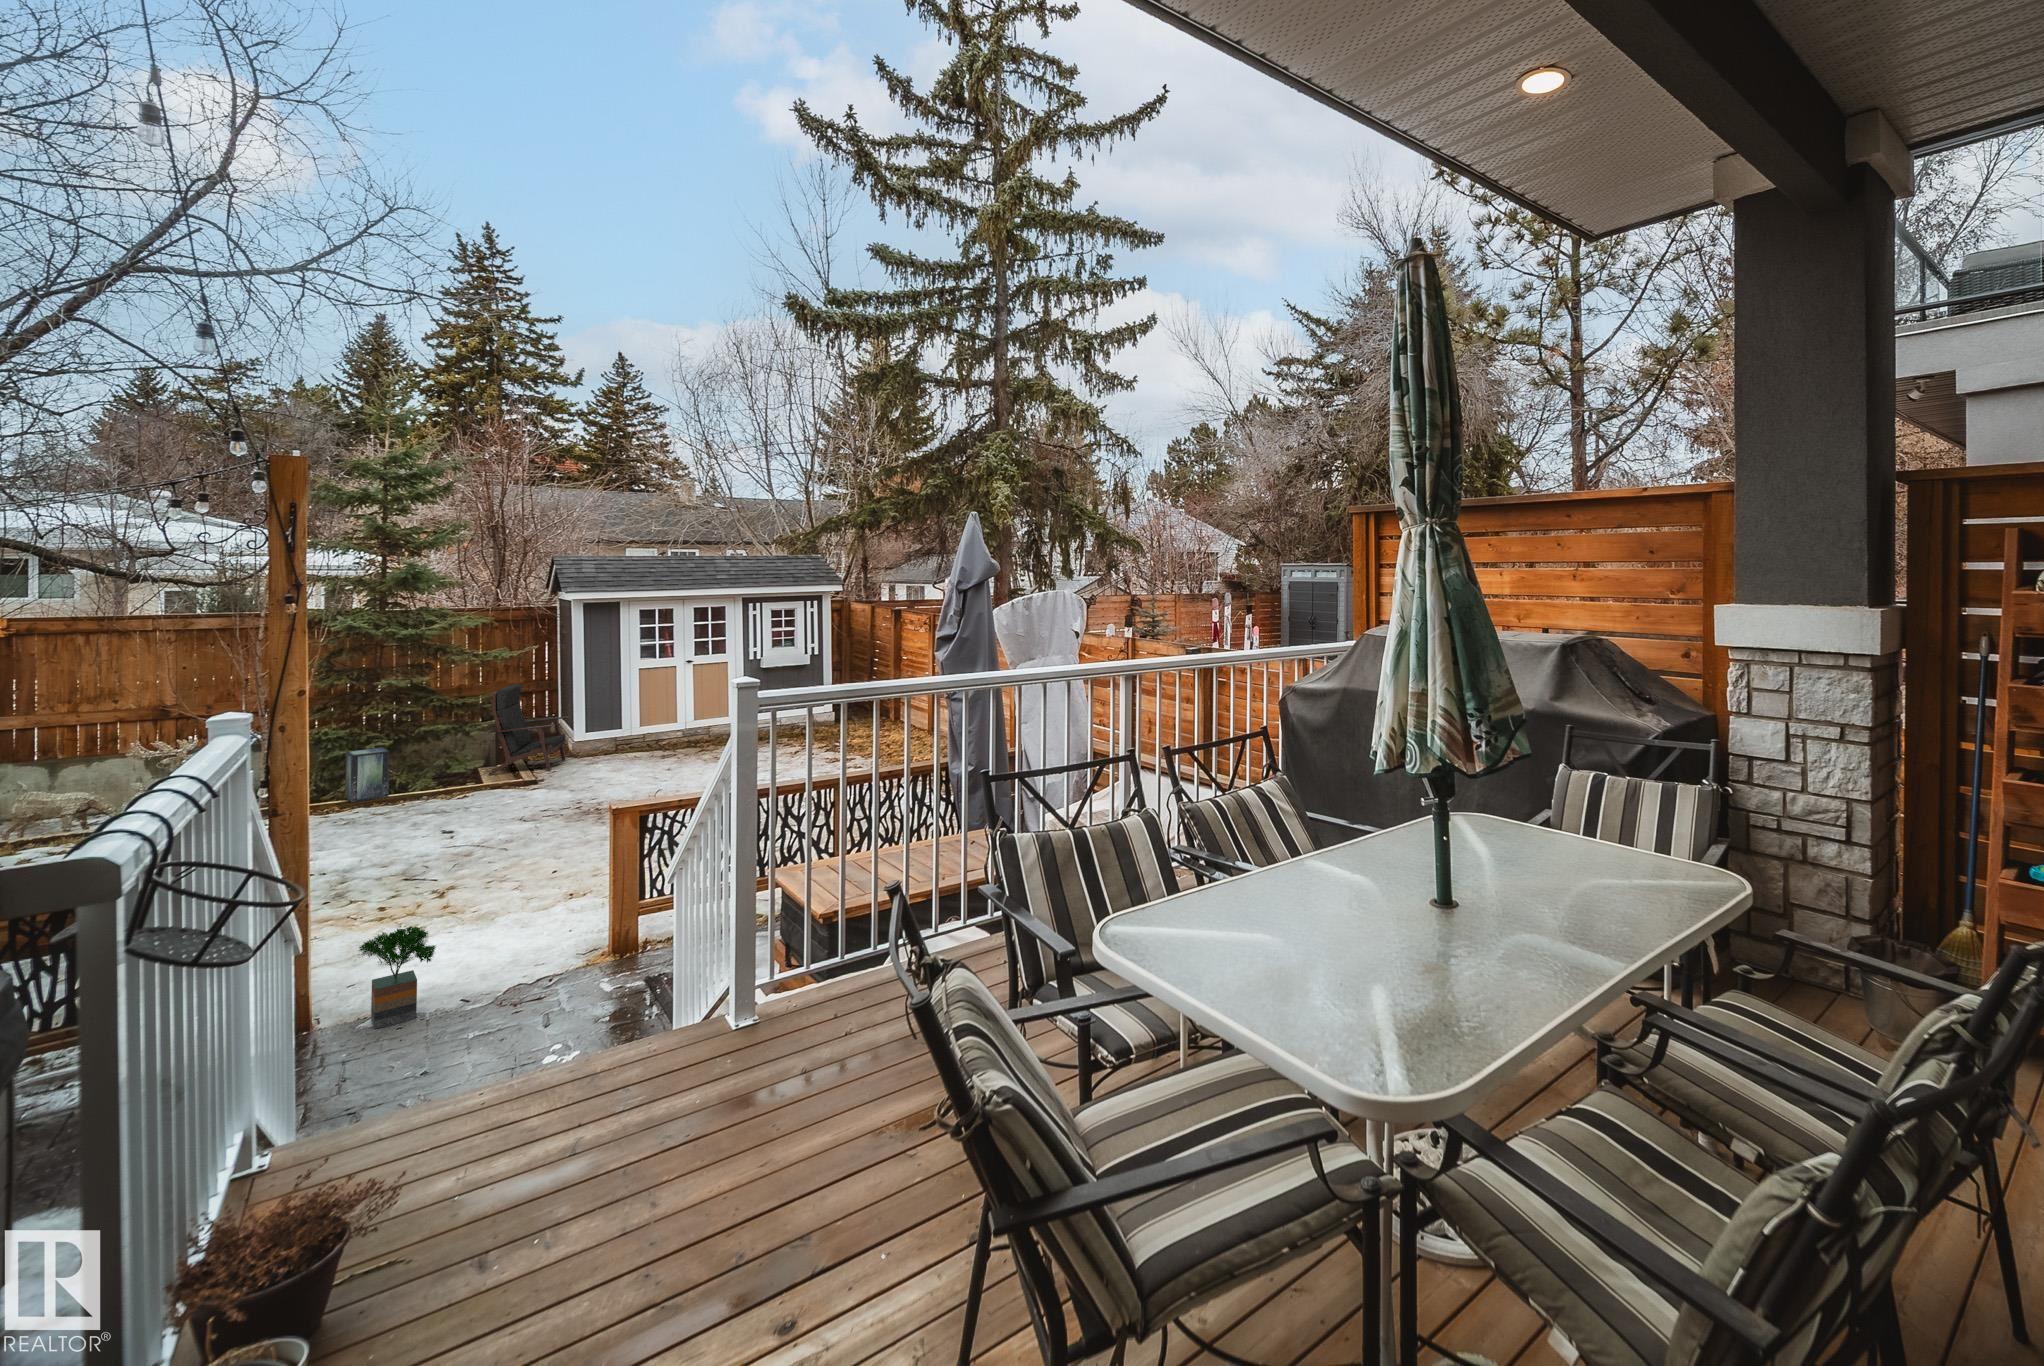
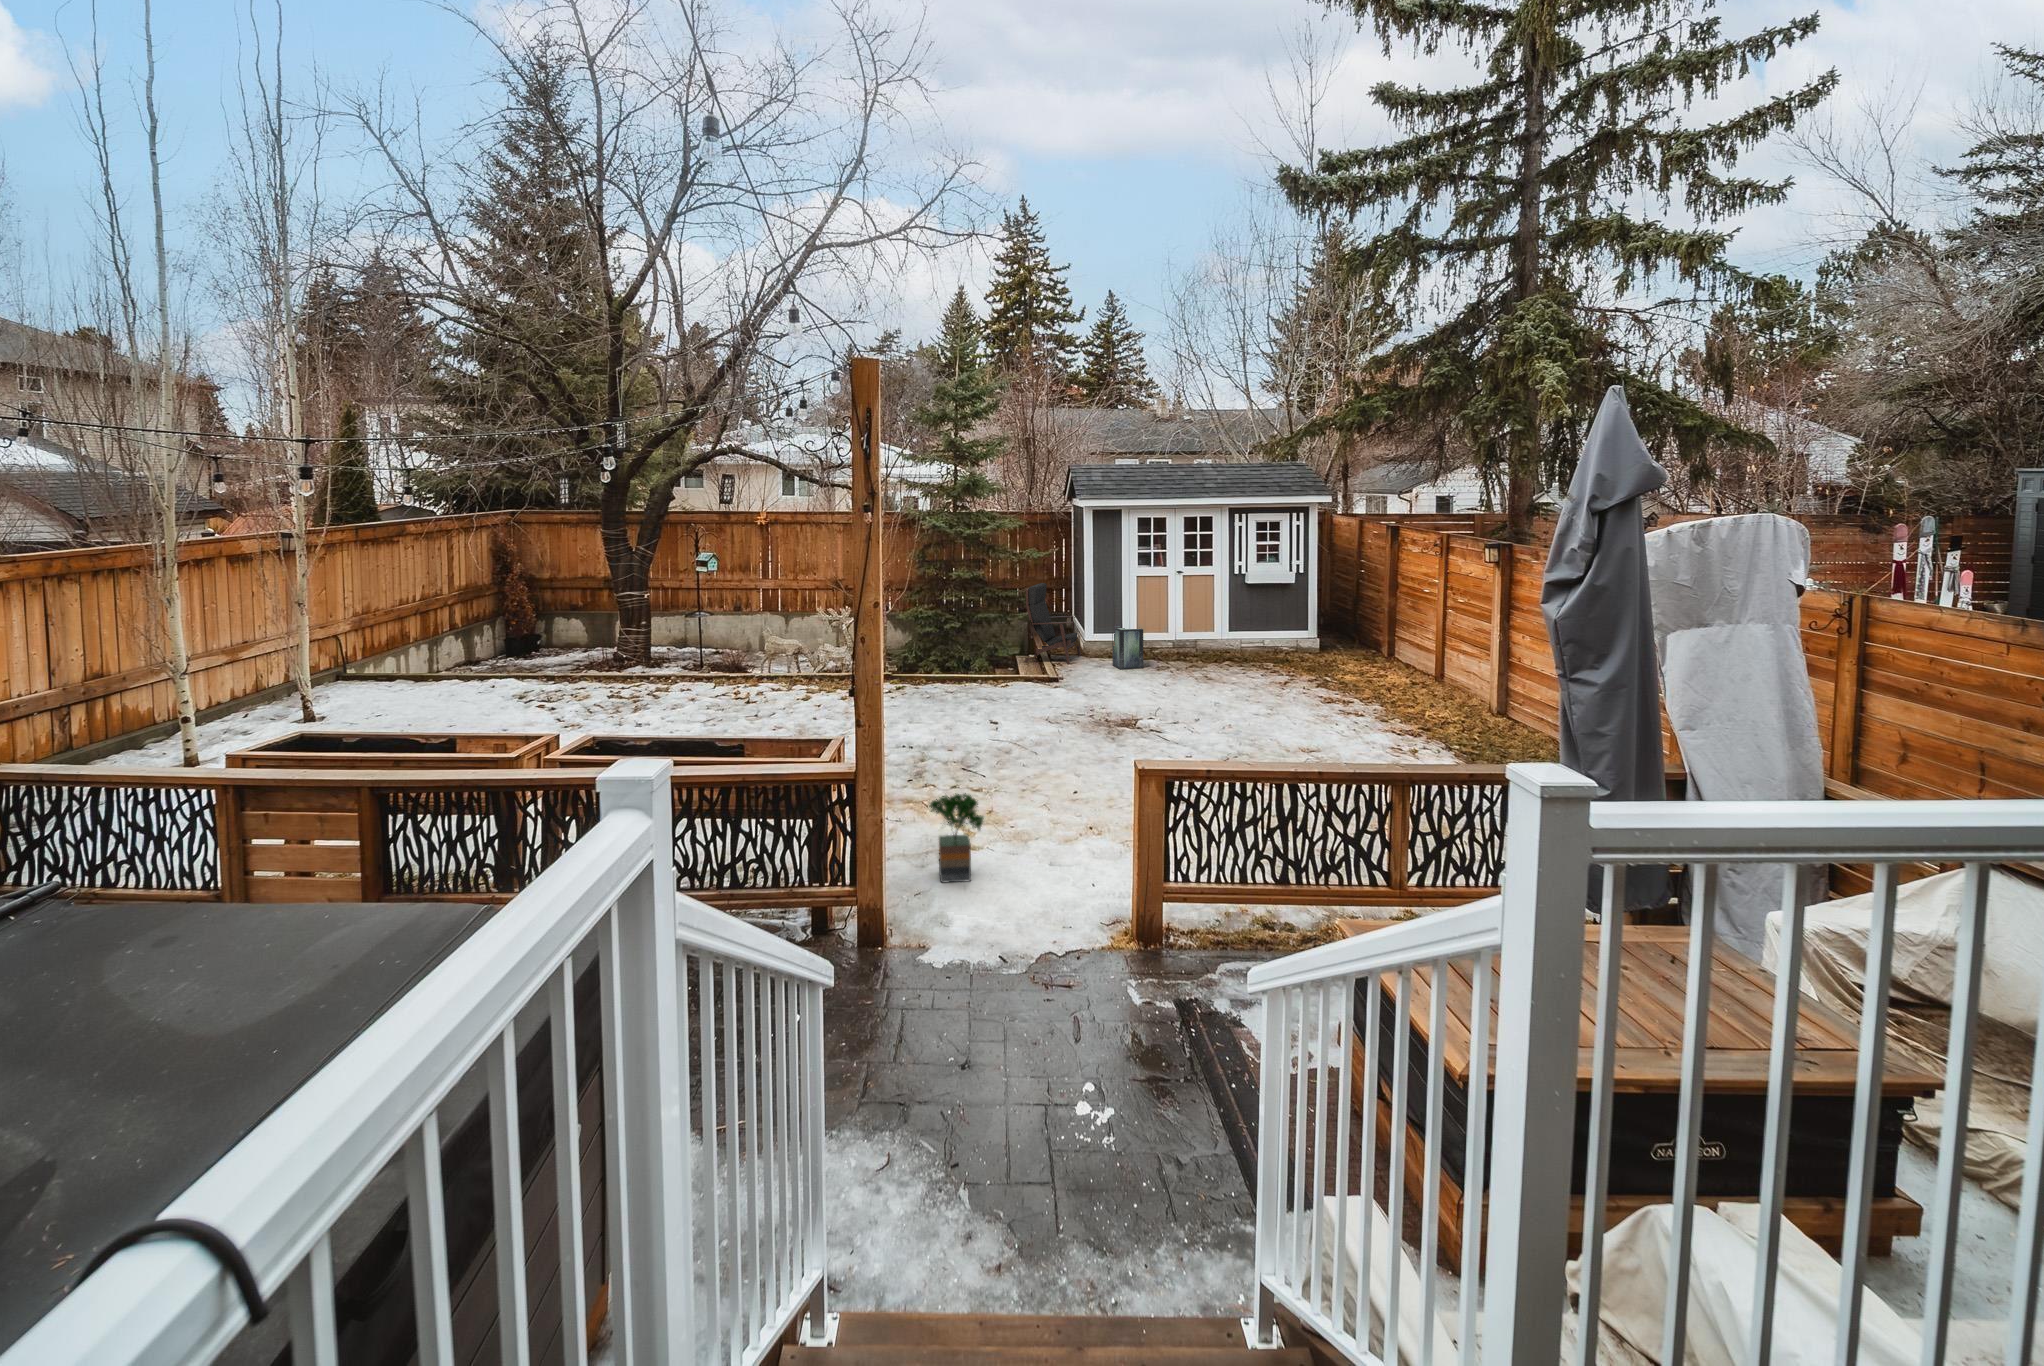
storage box: present [345,747,389,802] -> present [1112,628,1143,670]

